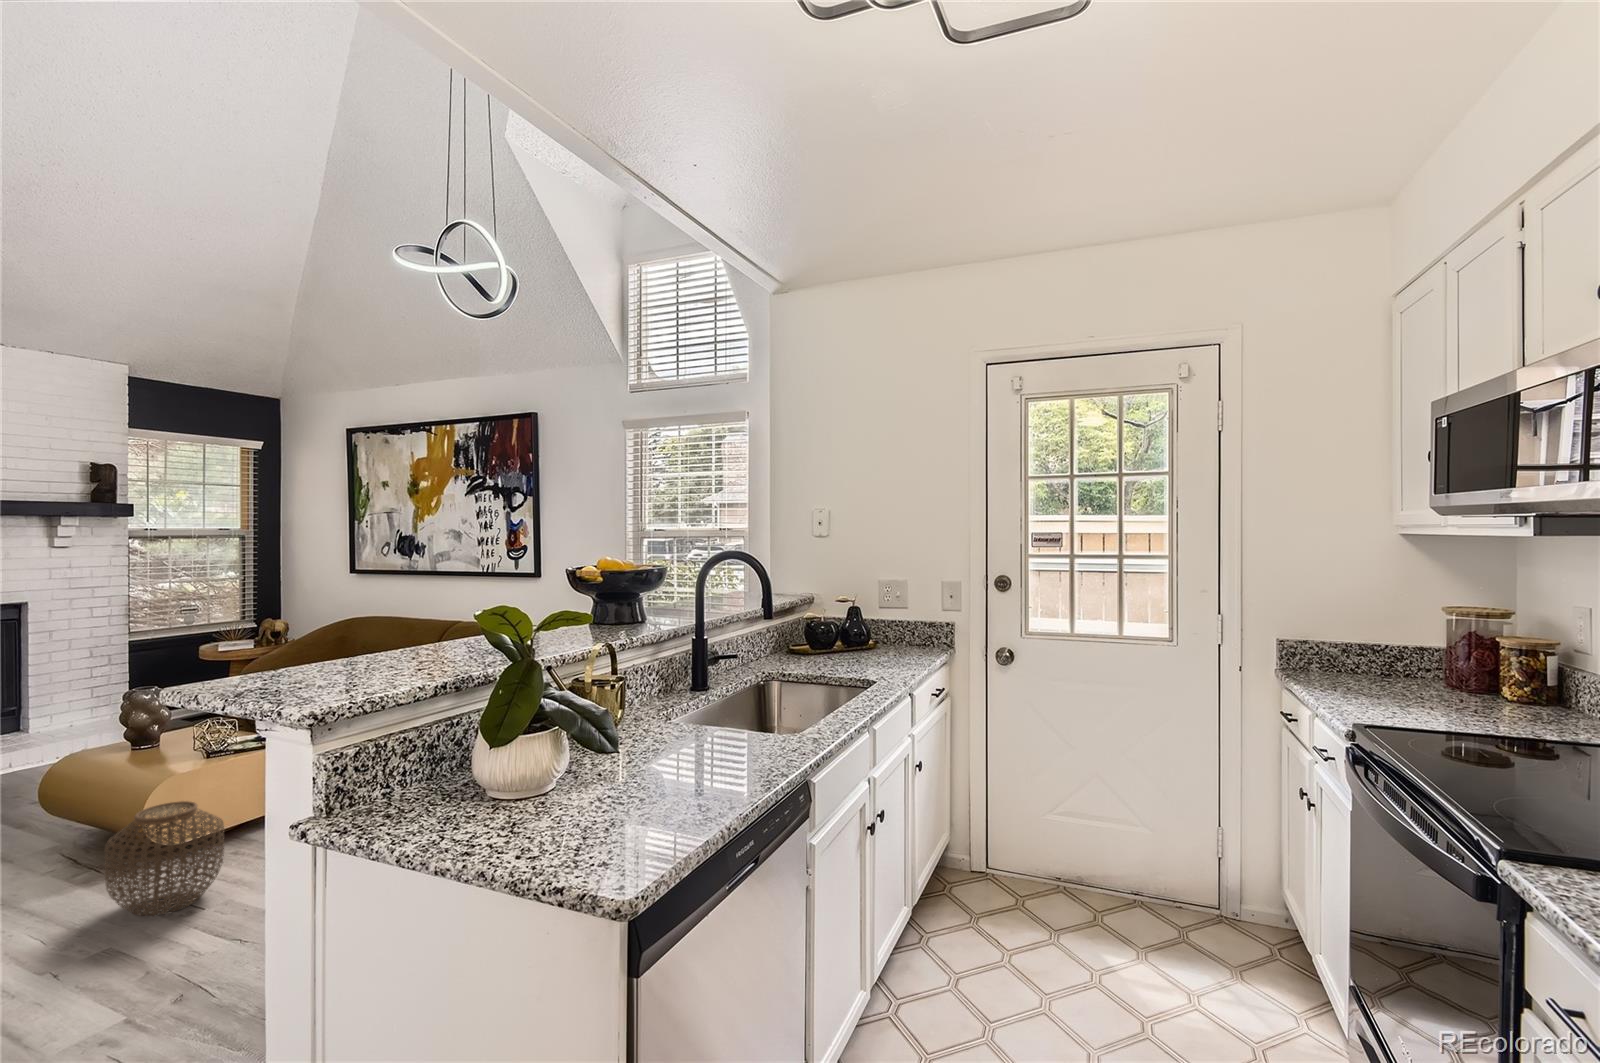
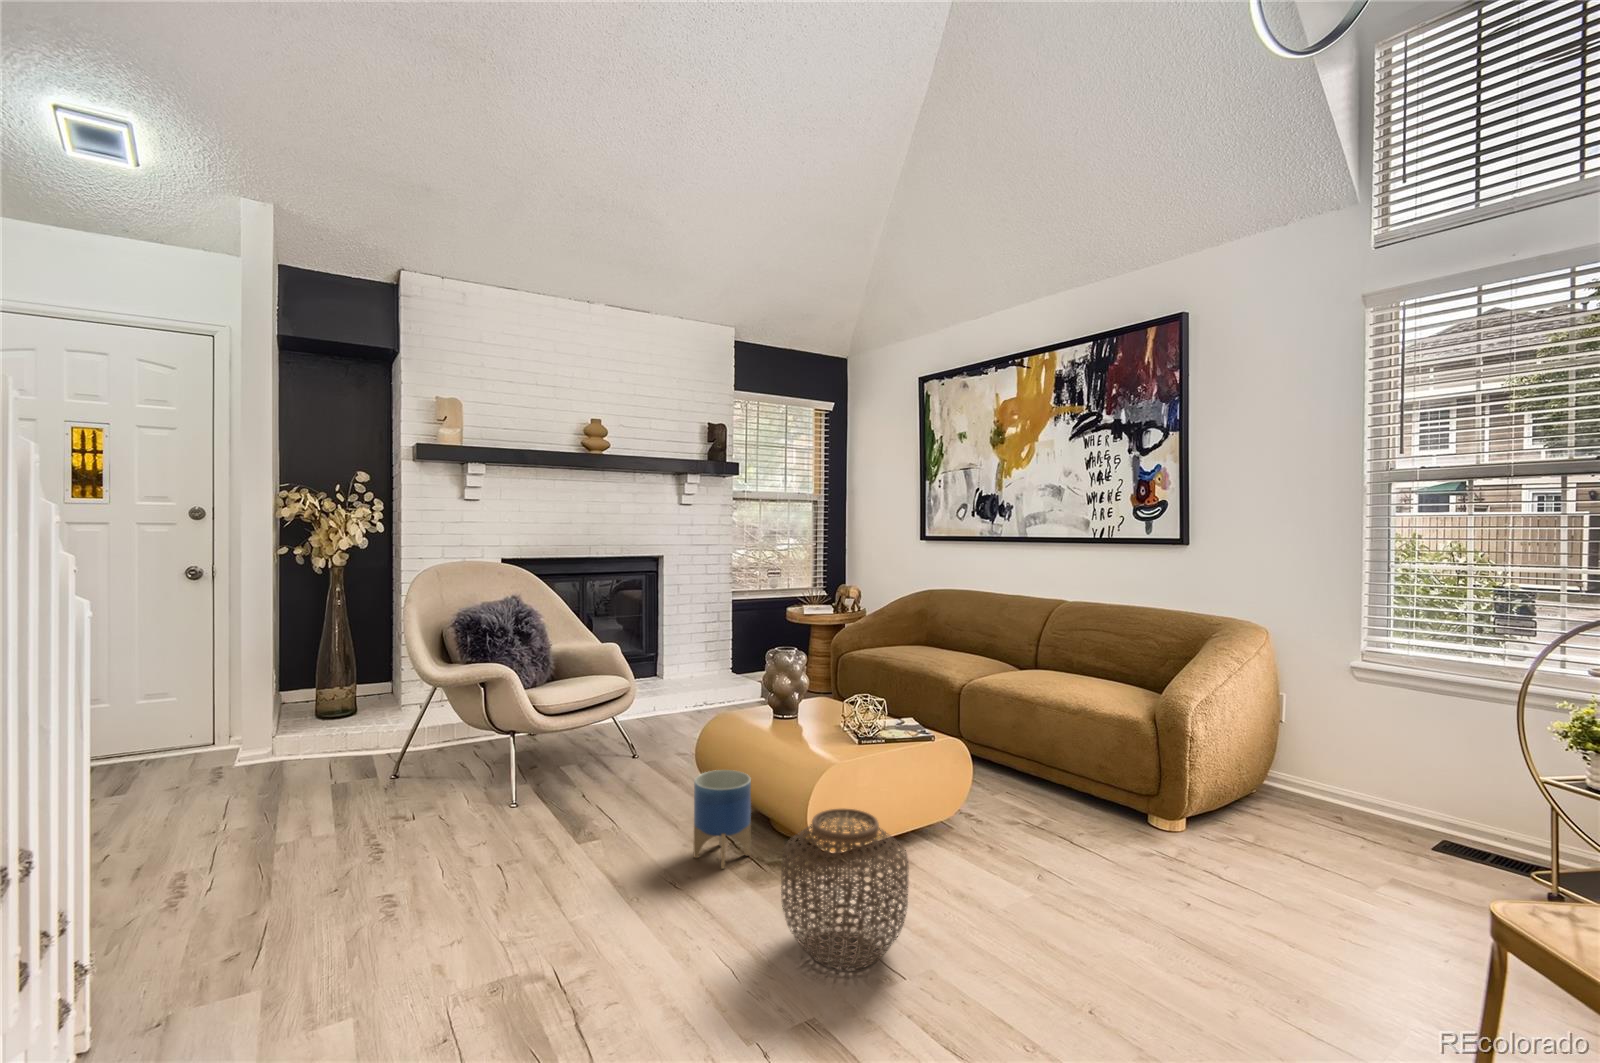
planter: none [31,798,98,880] -> present [693,770,751,869]

